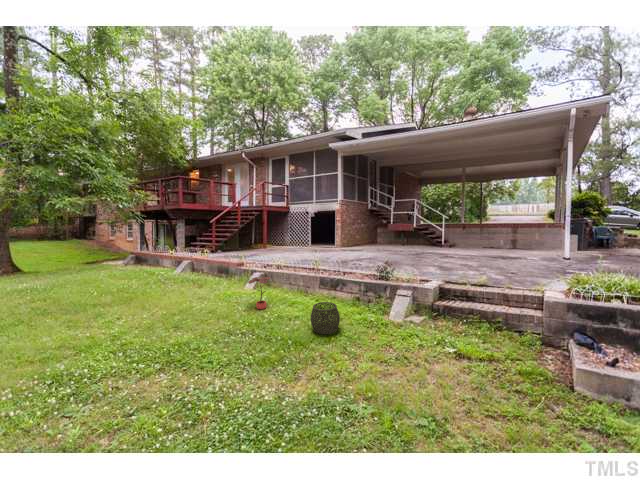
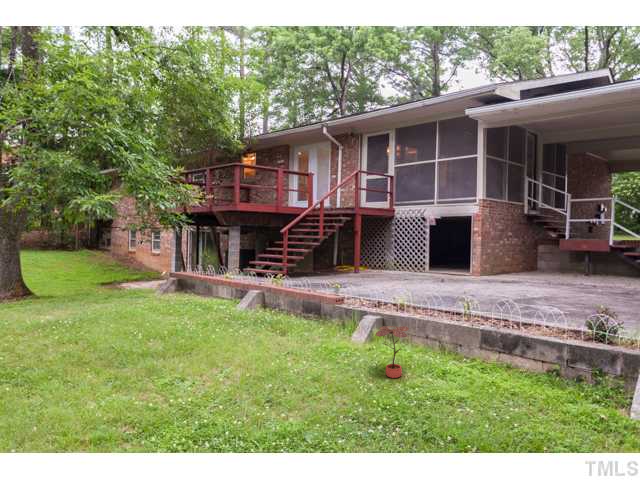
woven basket: present [311,302,340,334] -> none [493,378,548,435]

